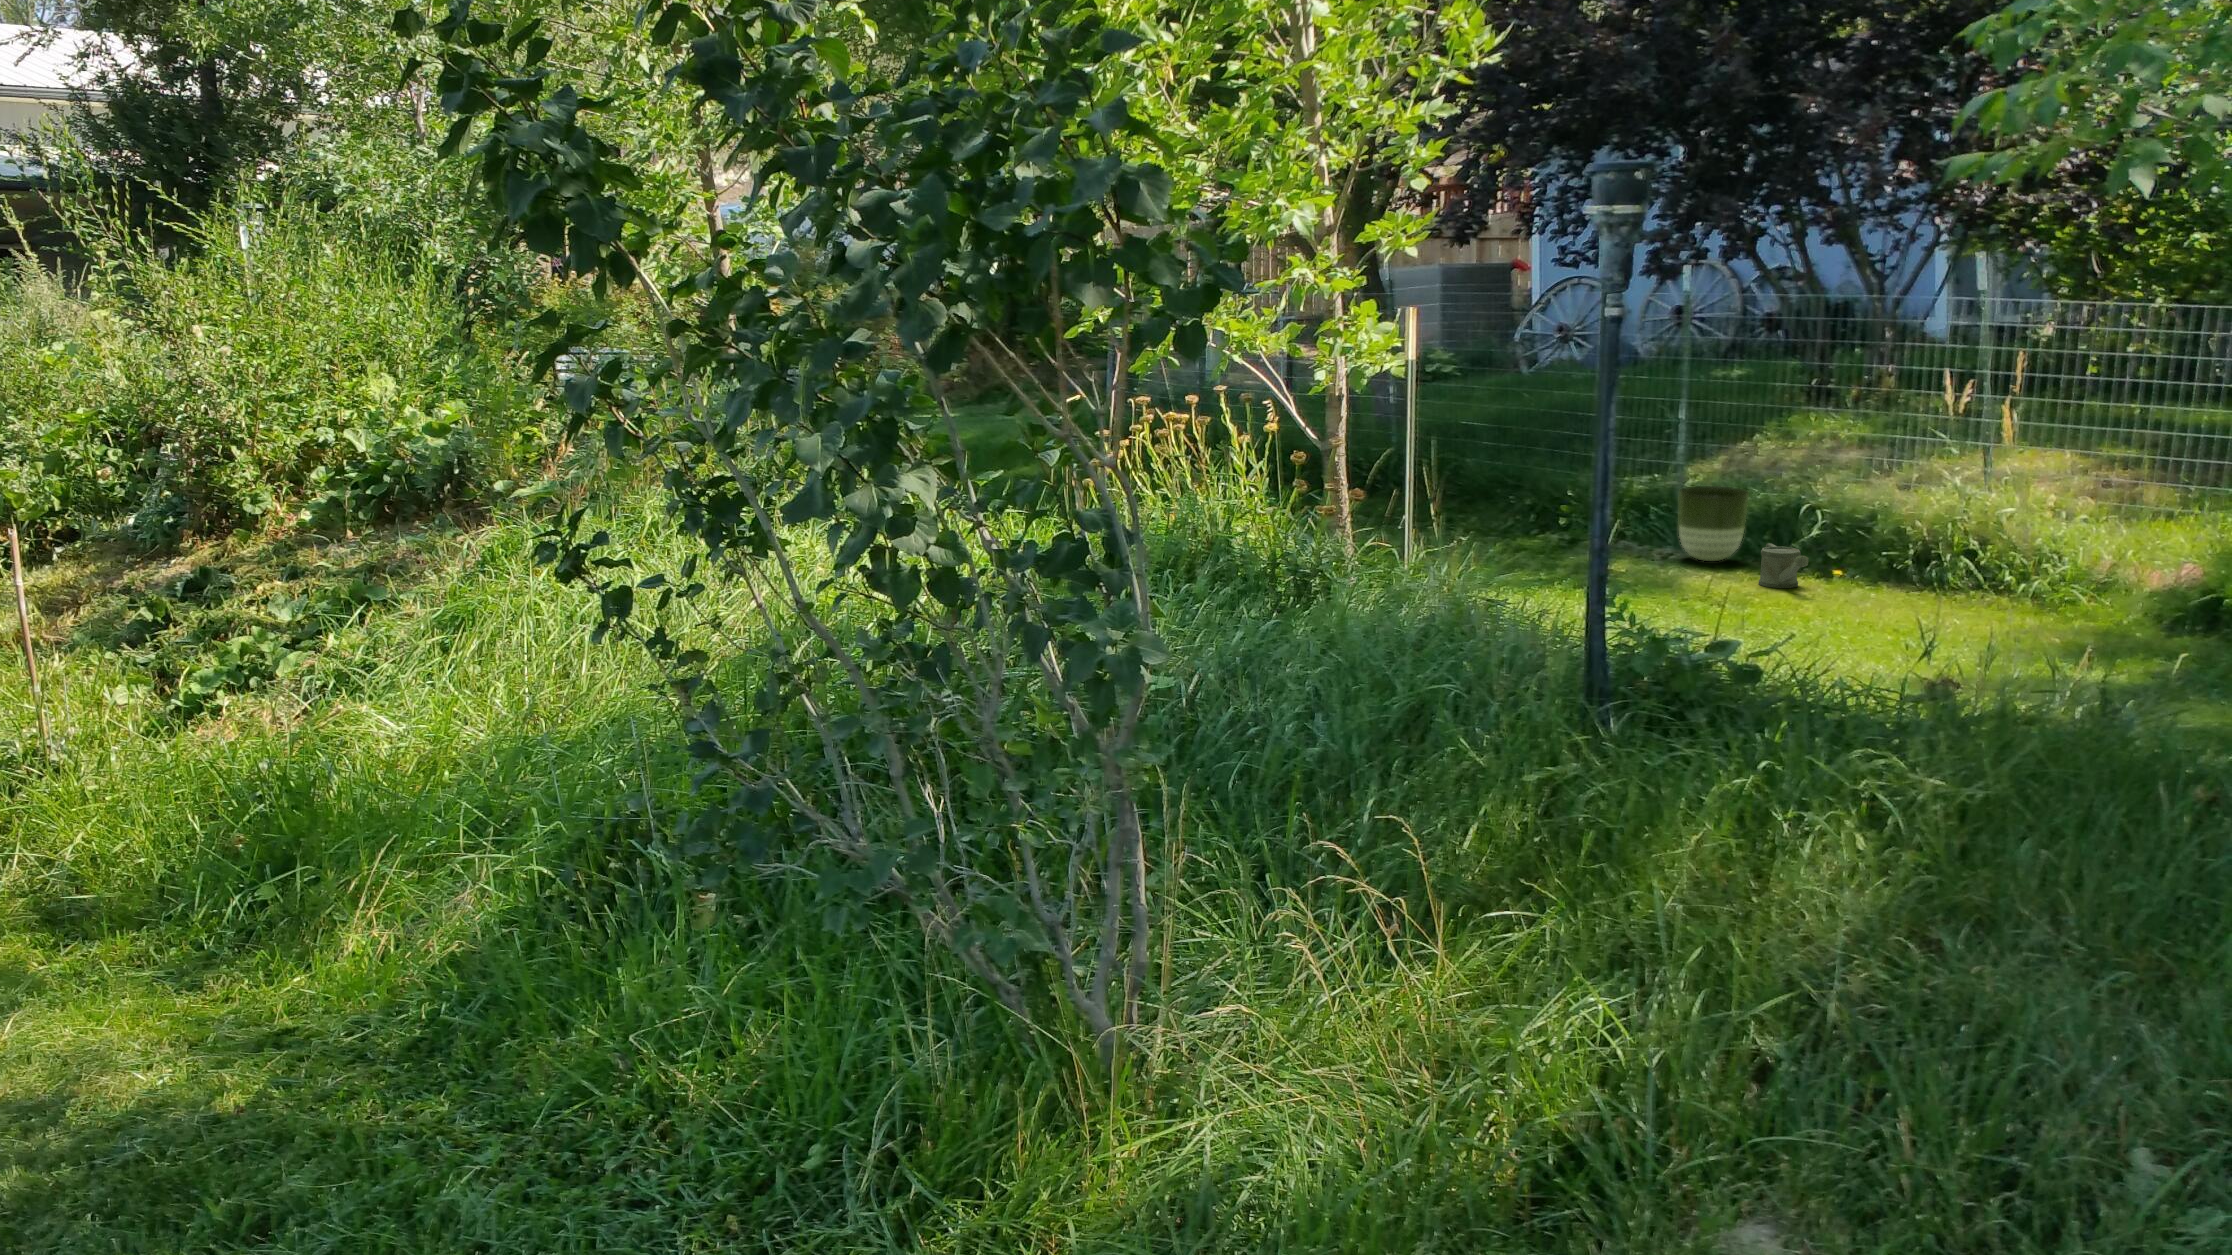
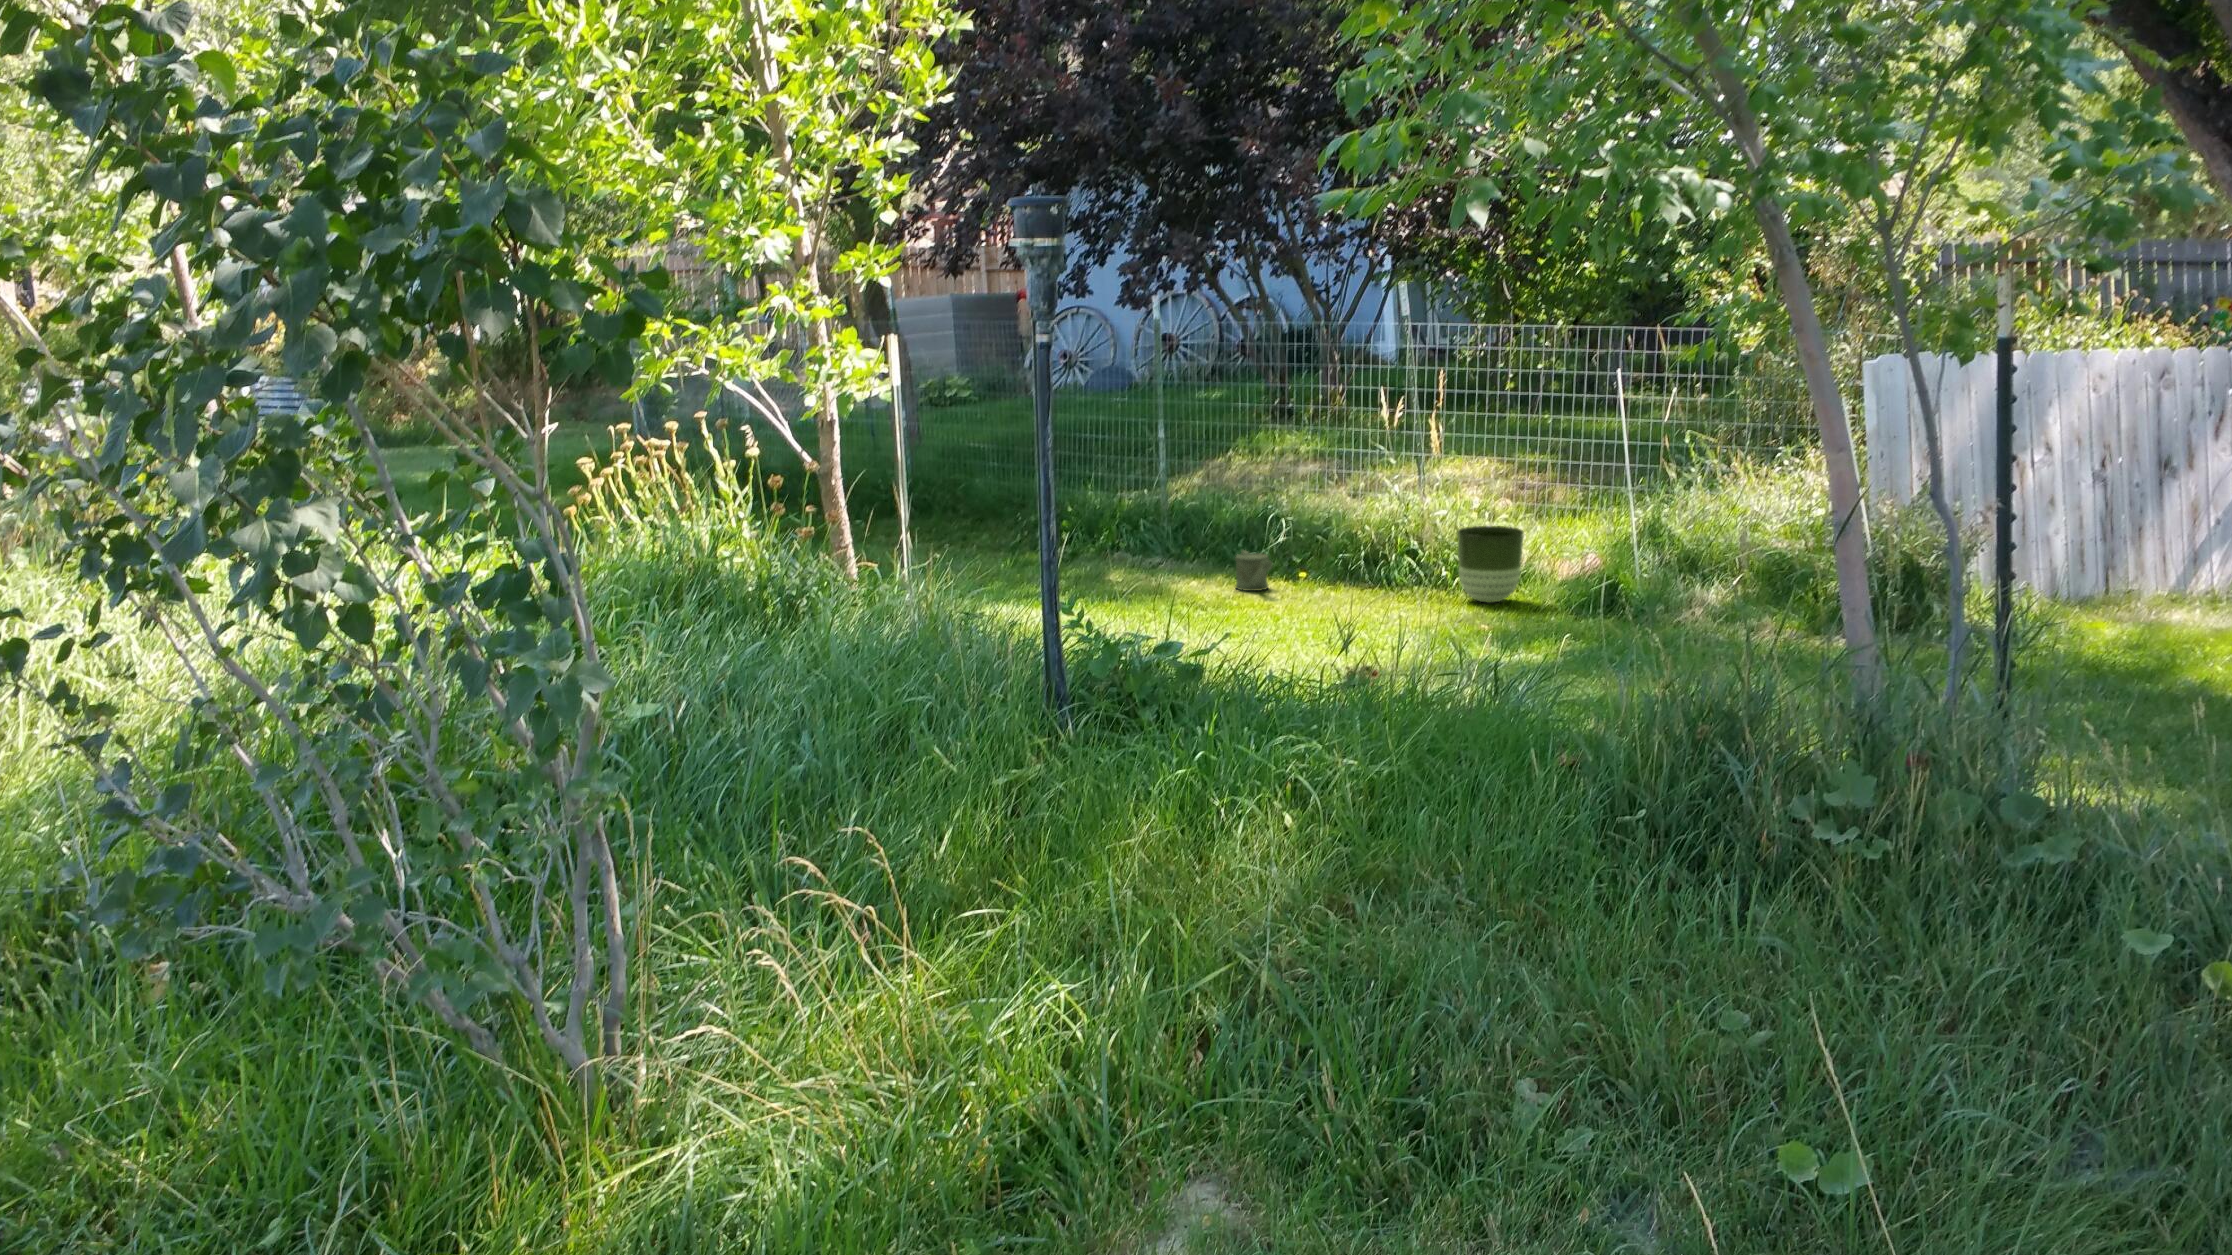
planter: present [1679,486,1749,561] -> present [1457,526,1524,603]

